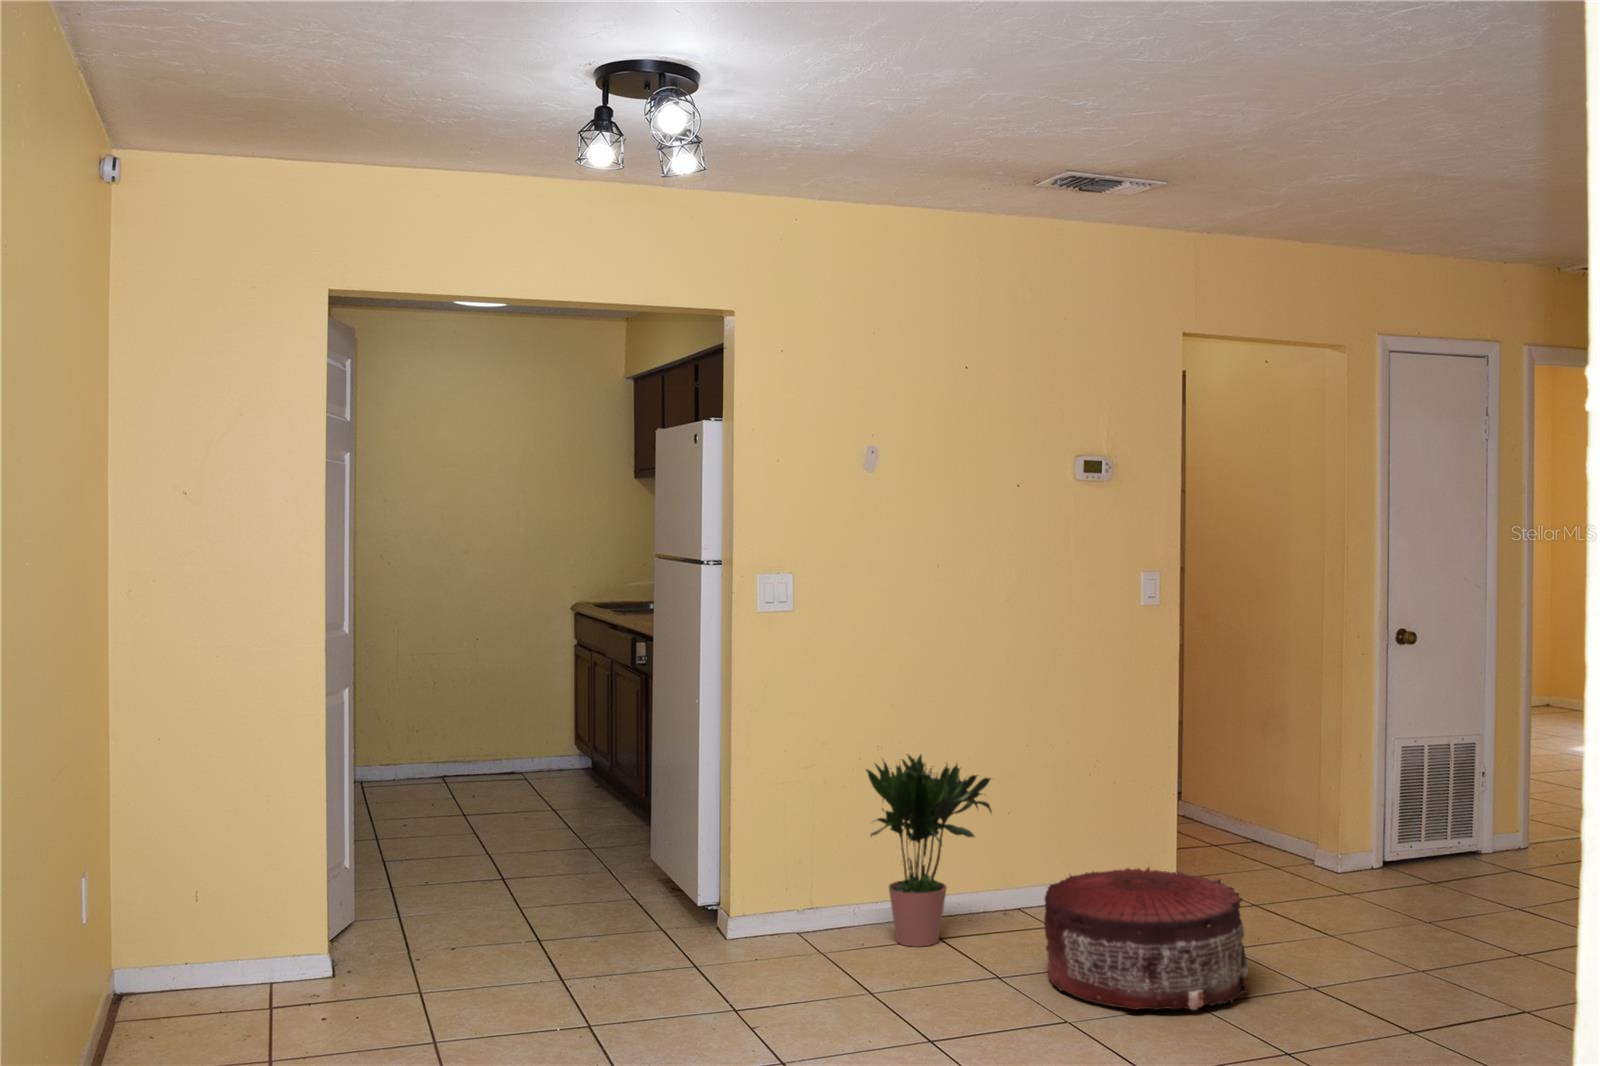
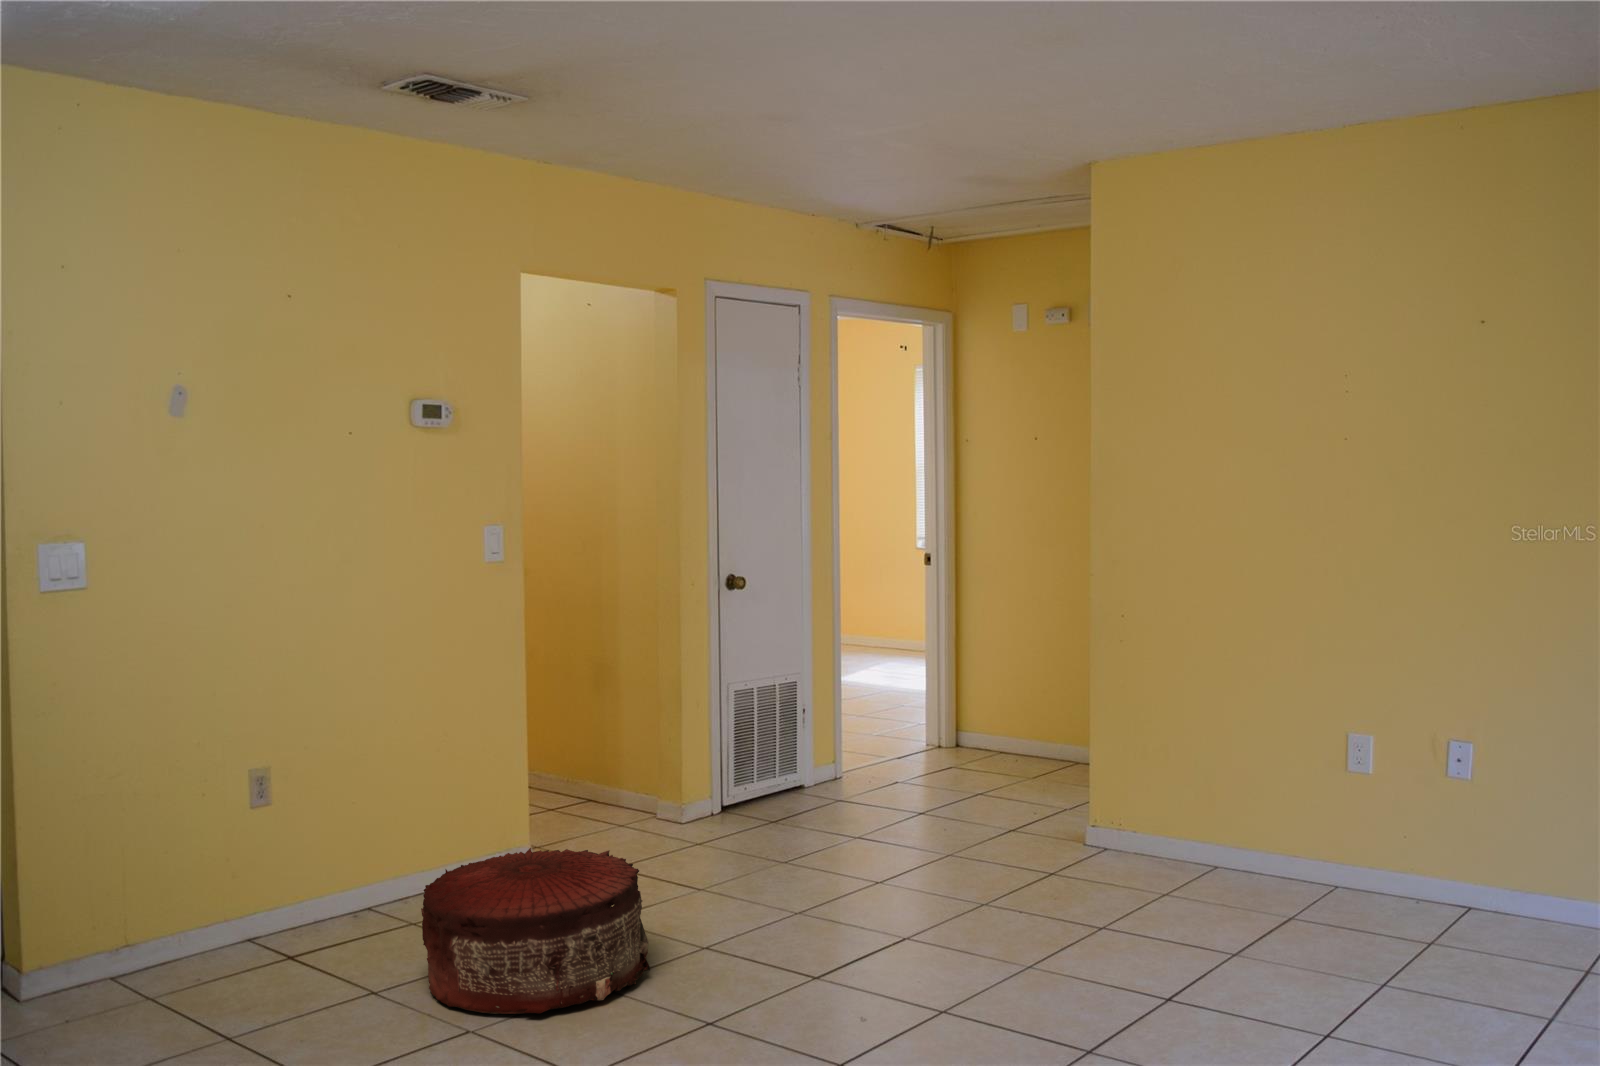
potted plant: present [866,755,992,947] -> none [186,743,360,985]

